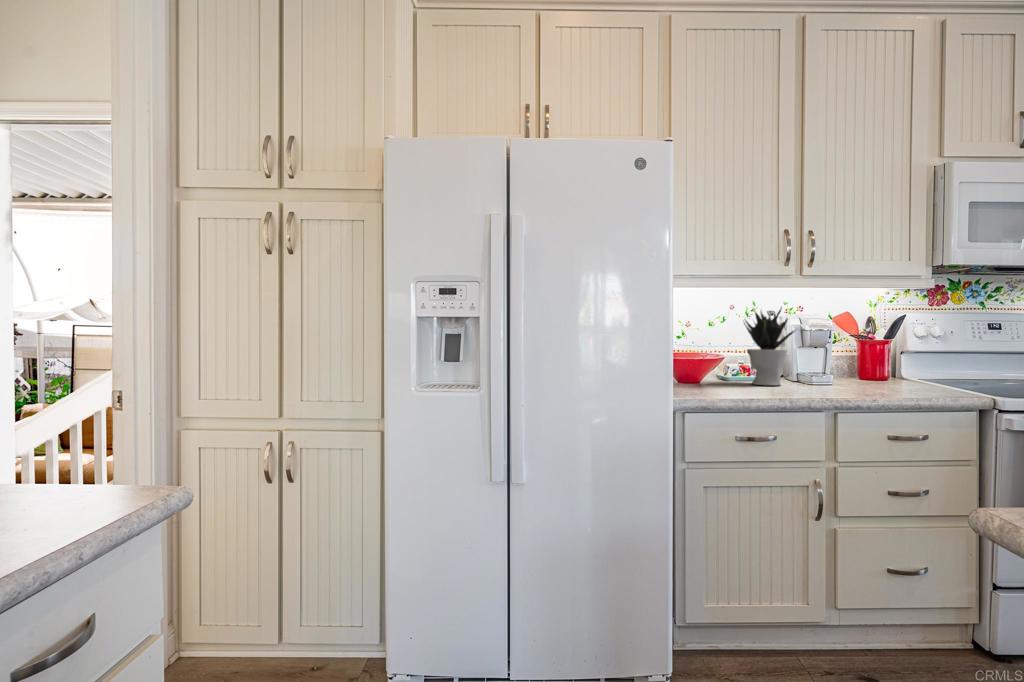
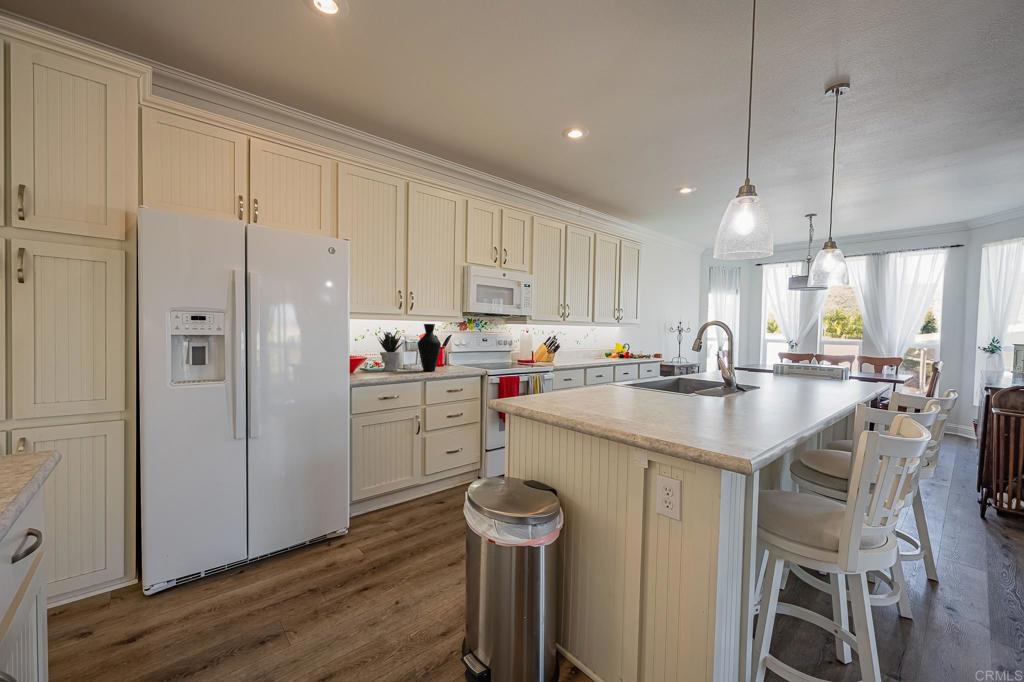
vase: none [823,292,876,391] -> present [418,324,441,371]

